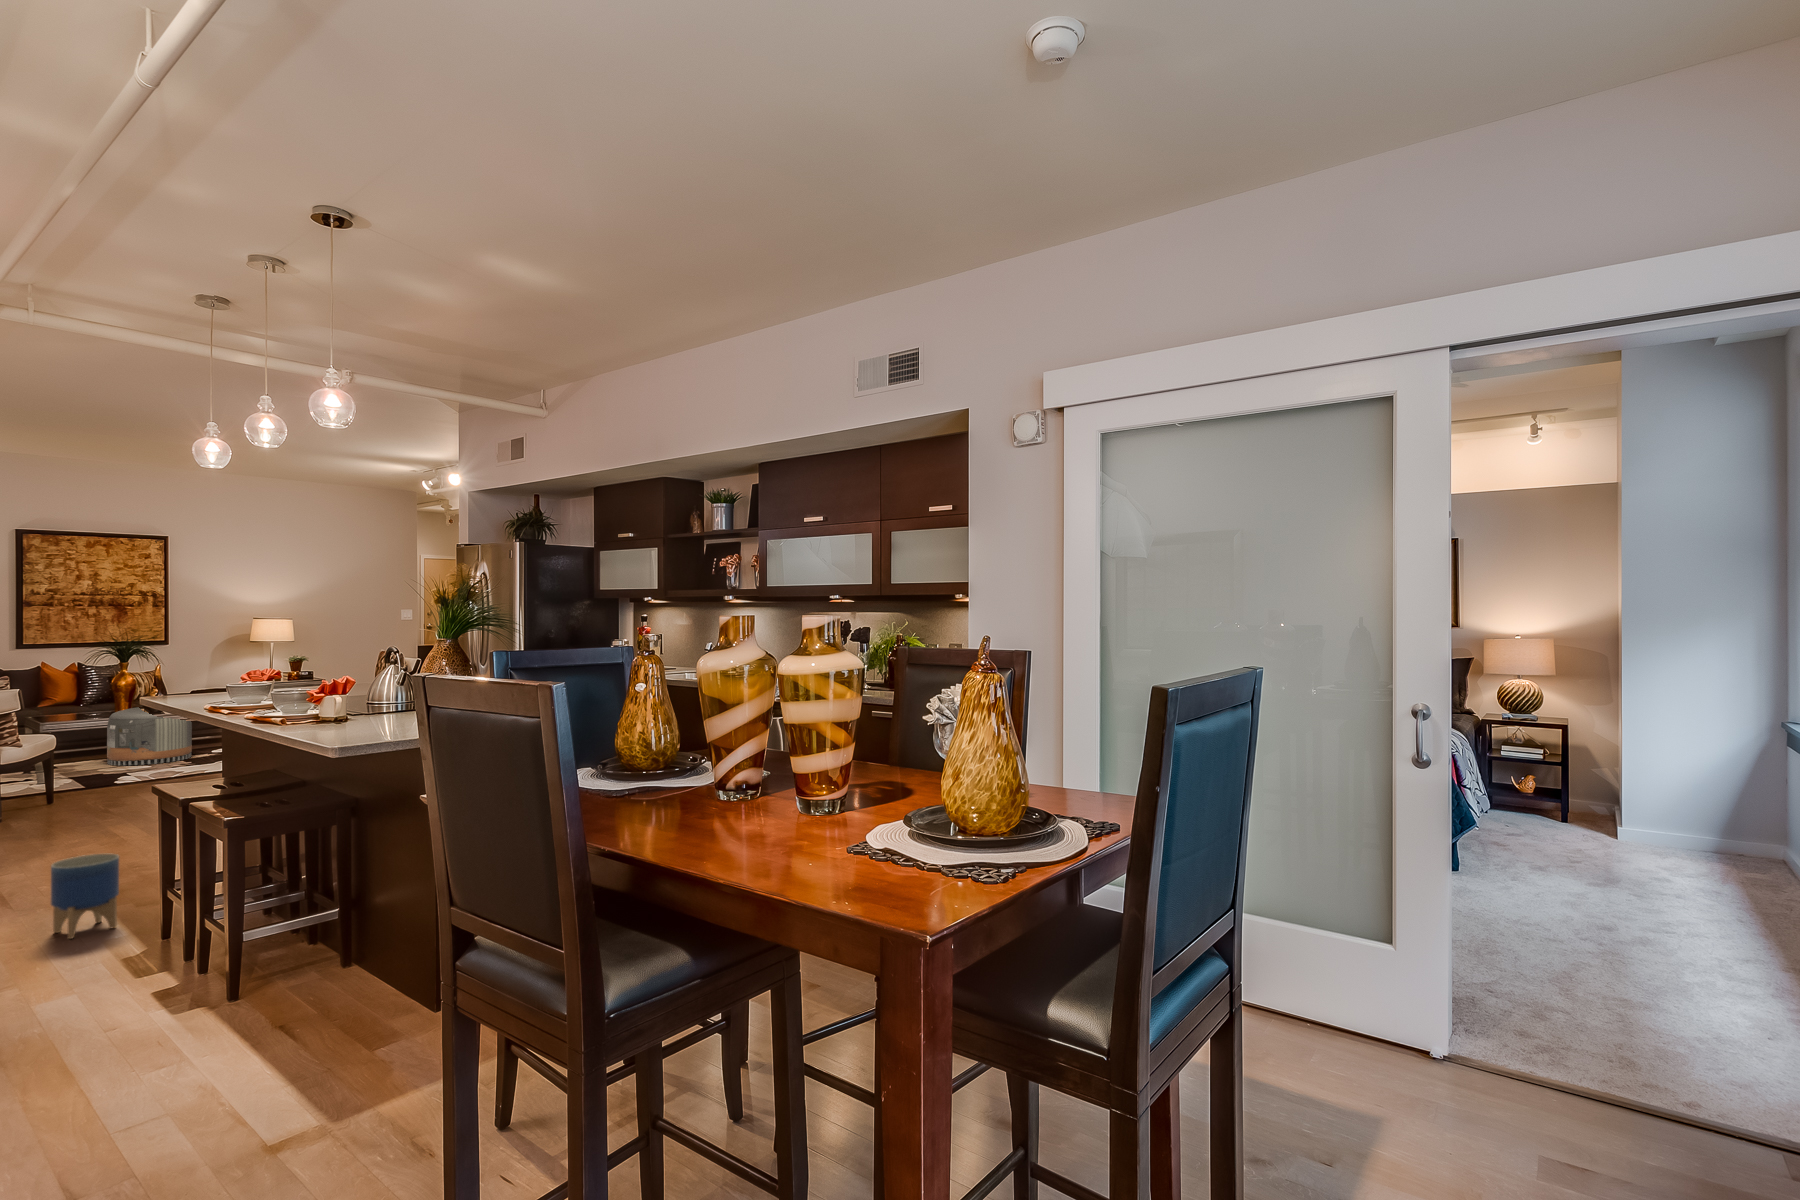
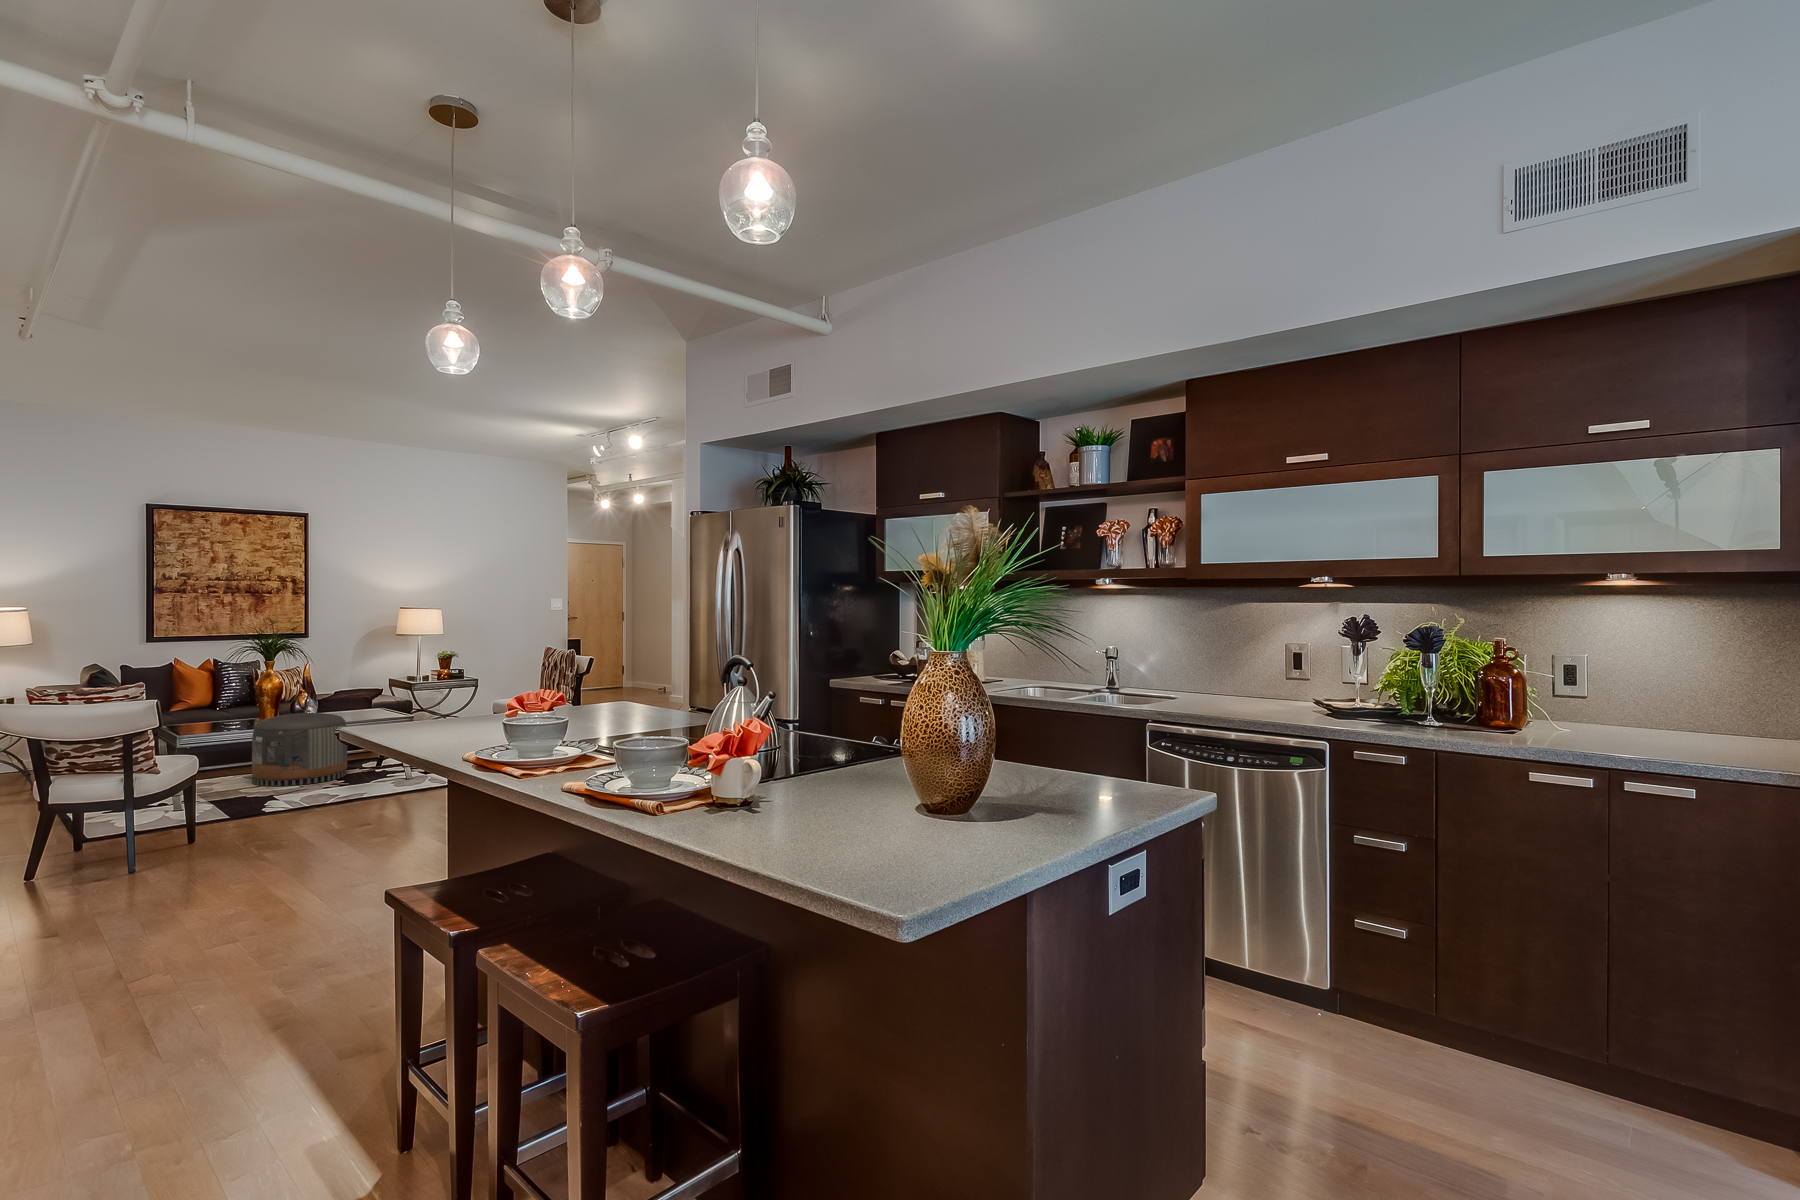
planter: present [51,854,119,939] -> none [234,999,341,1167]

